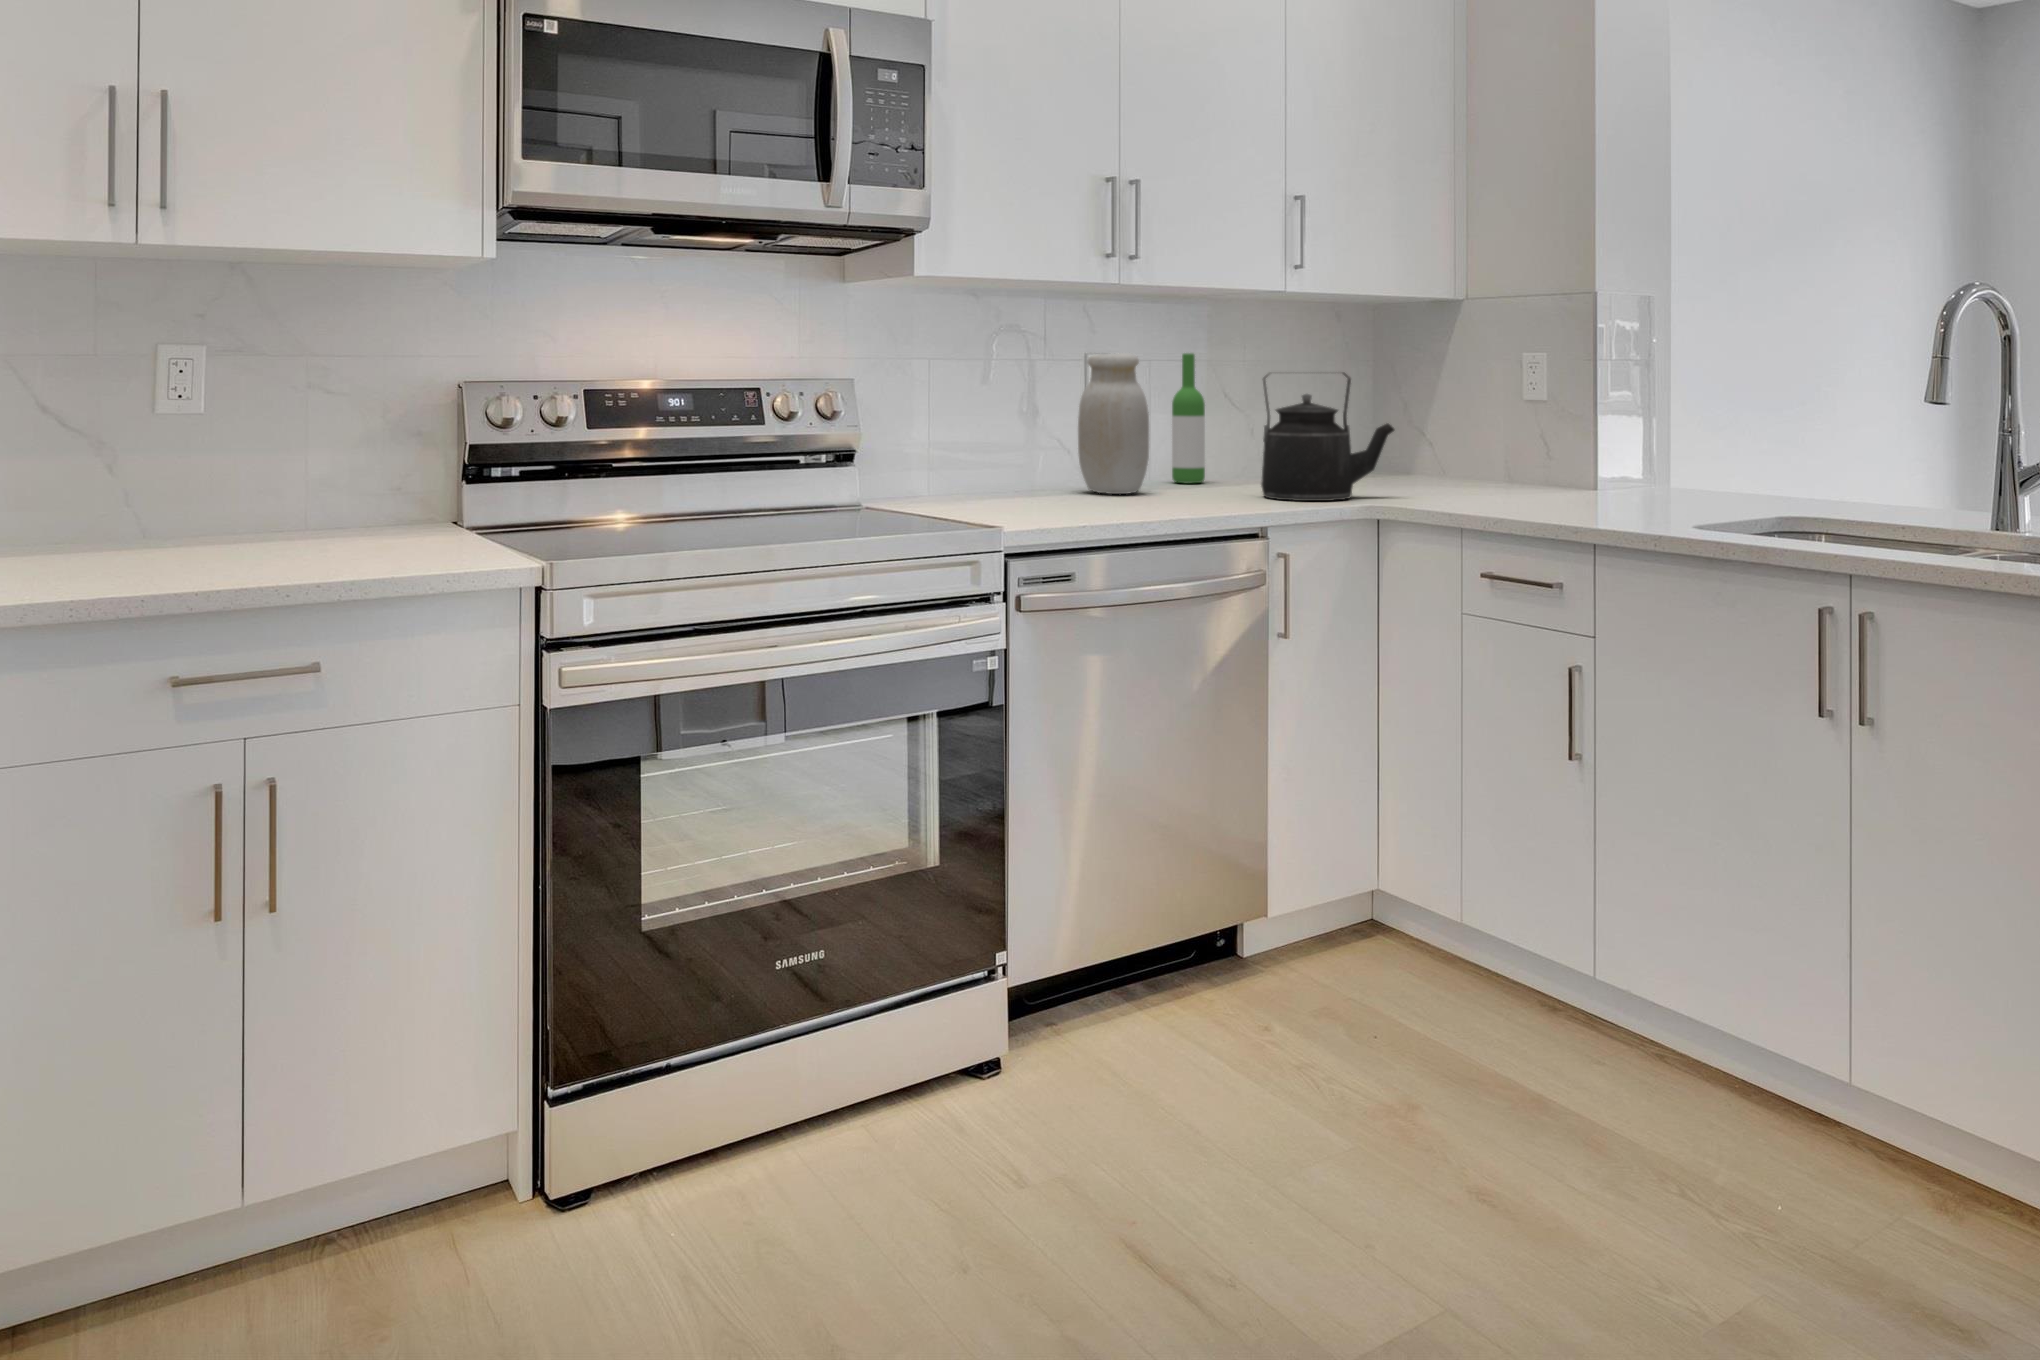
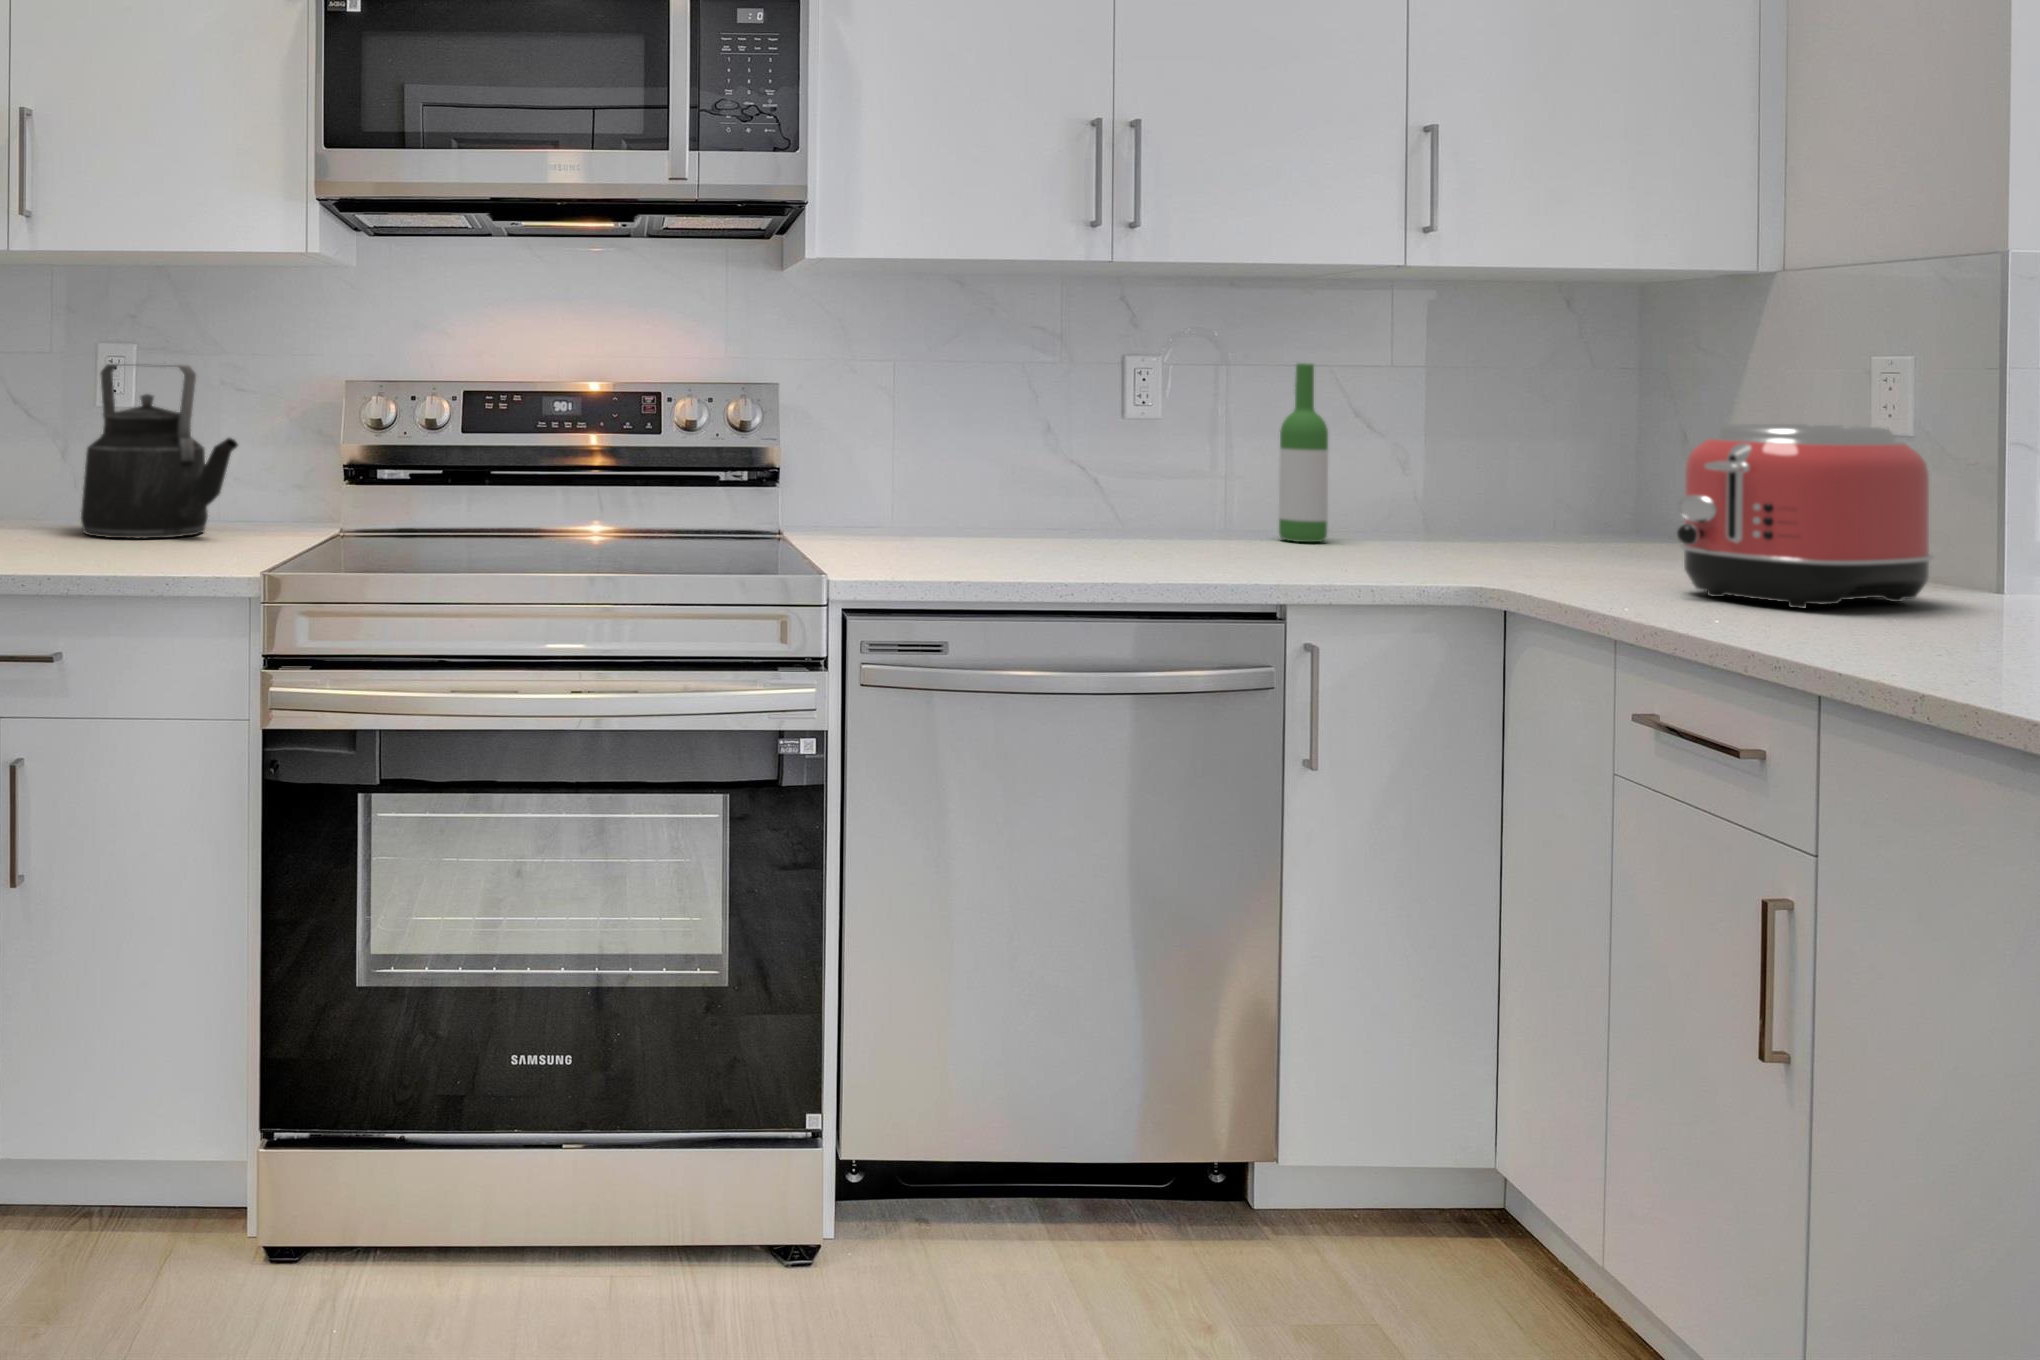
jar: present [1078,353,1149,494] -> none [1104,362,1197,548]
kettle: present [1261,372,1394,501] -> present [81,364,238,538]
toaster: none [1461,387,1585,501] -> present [1677,424,1934,608]

